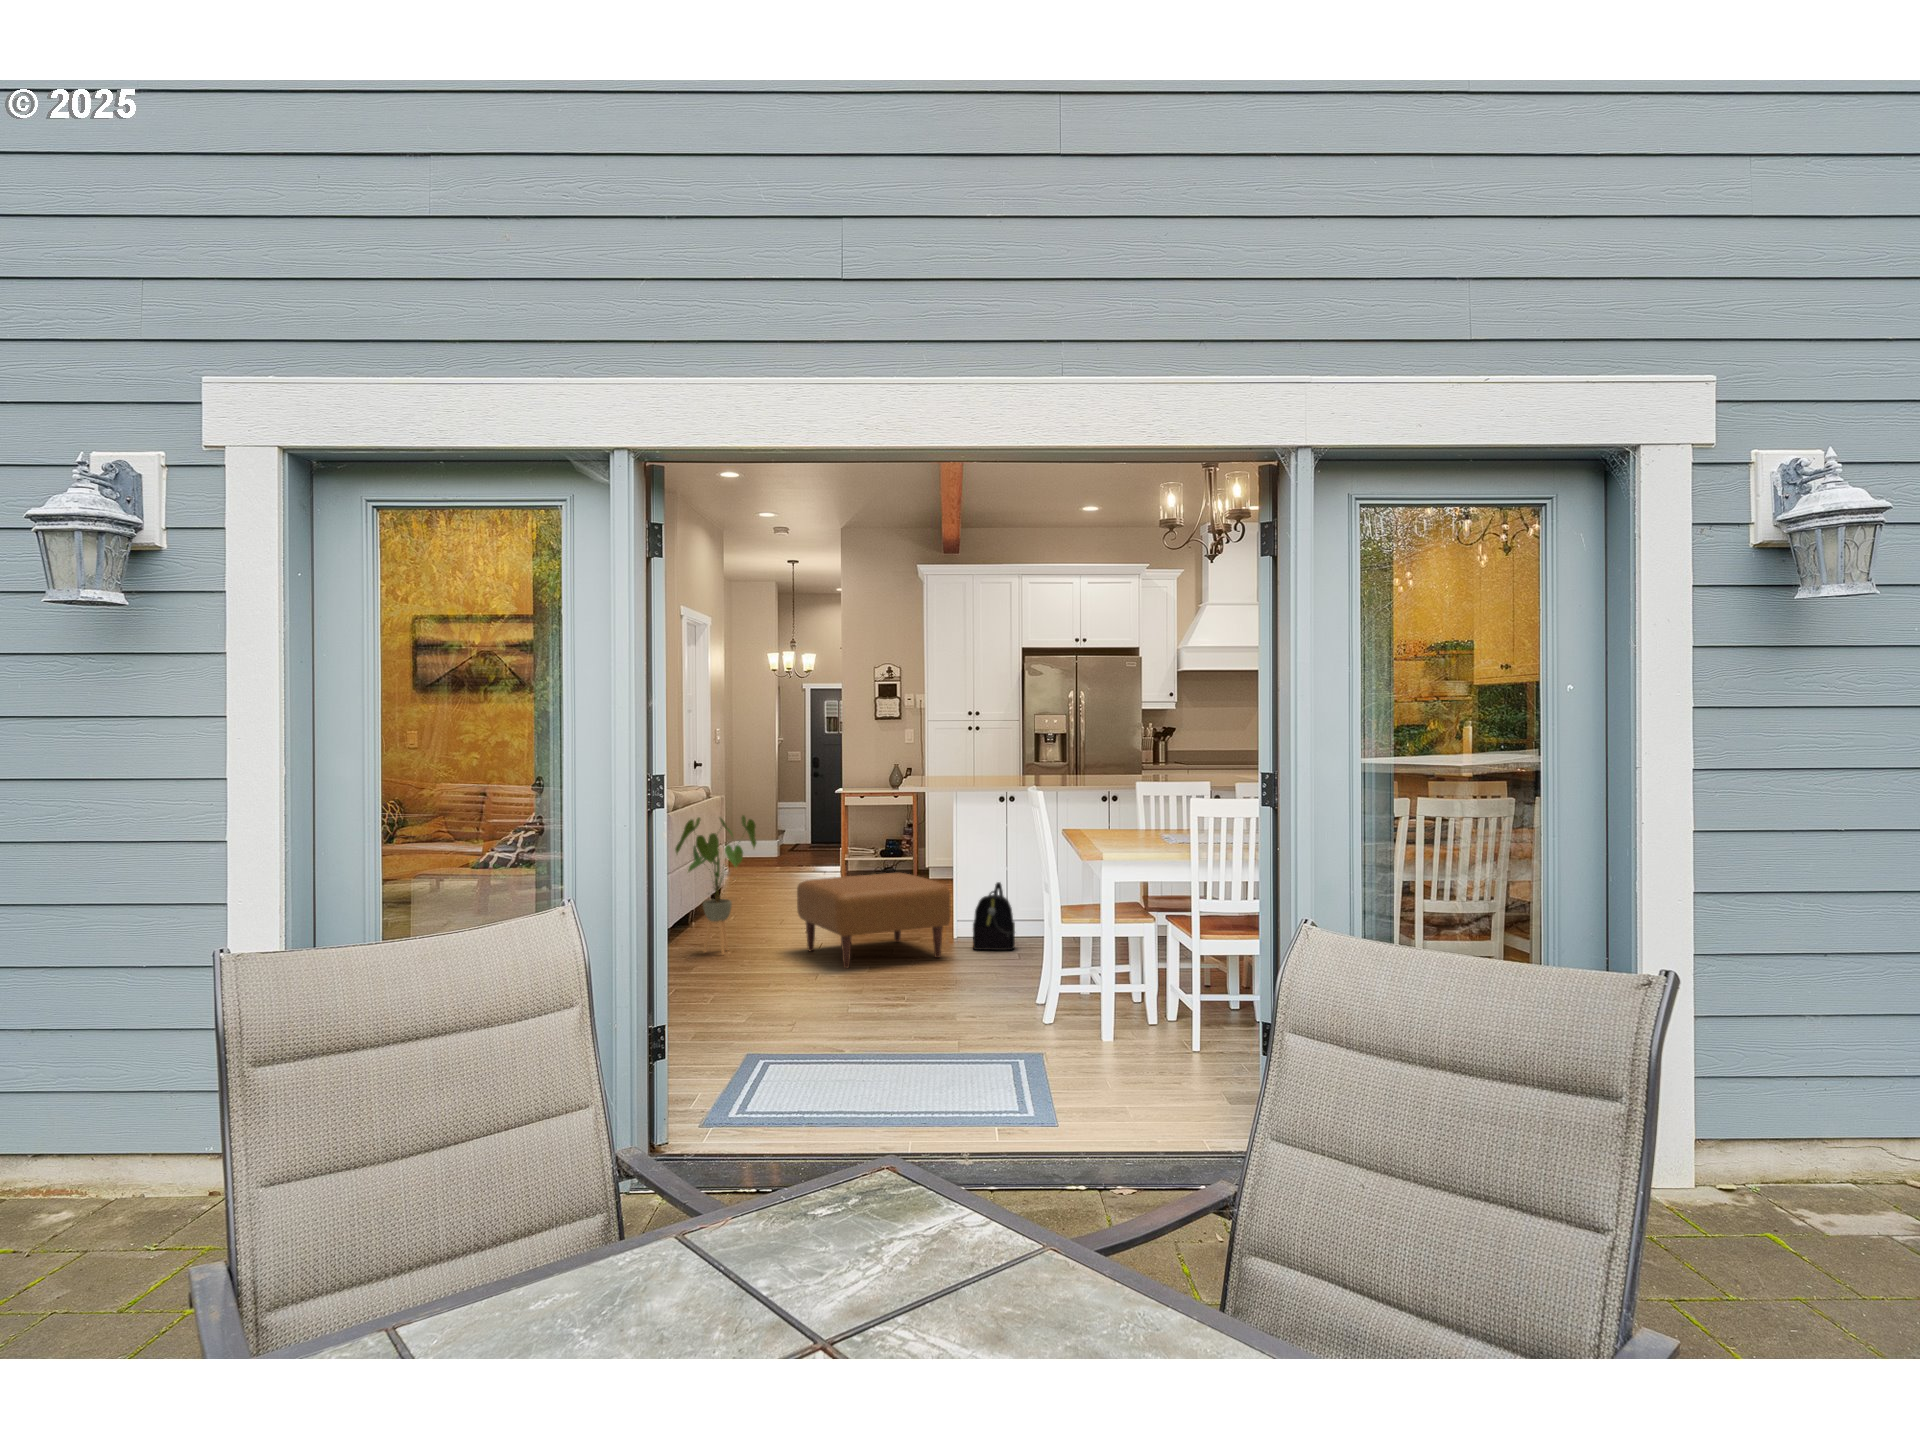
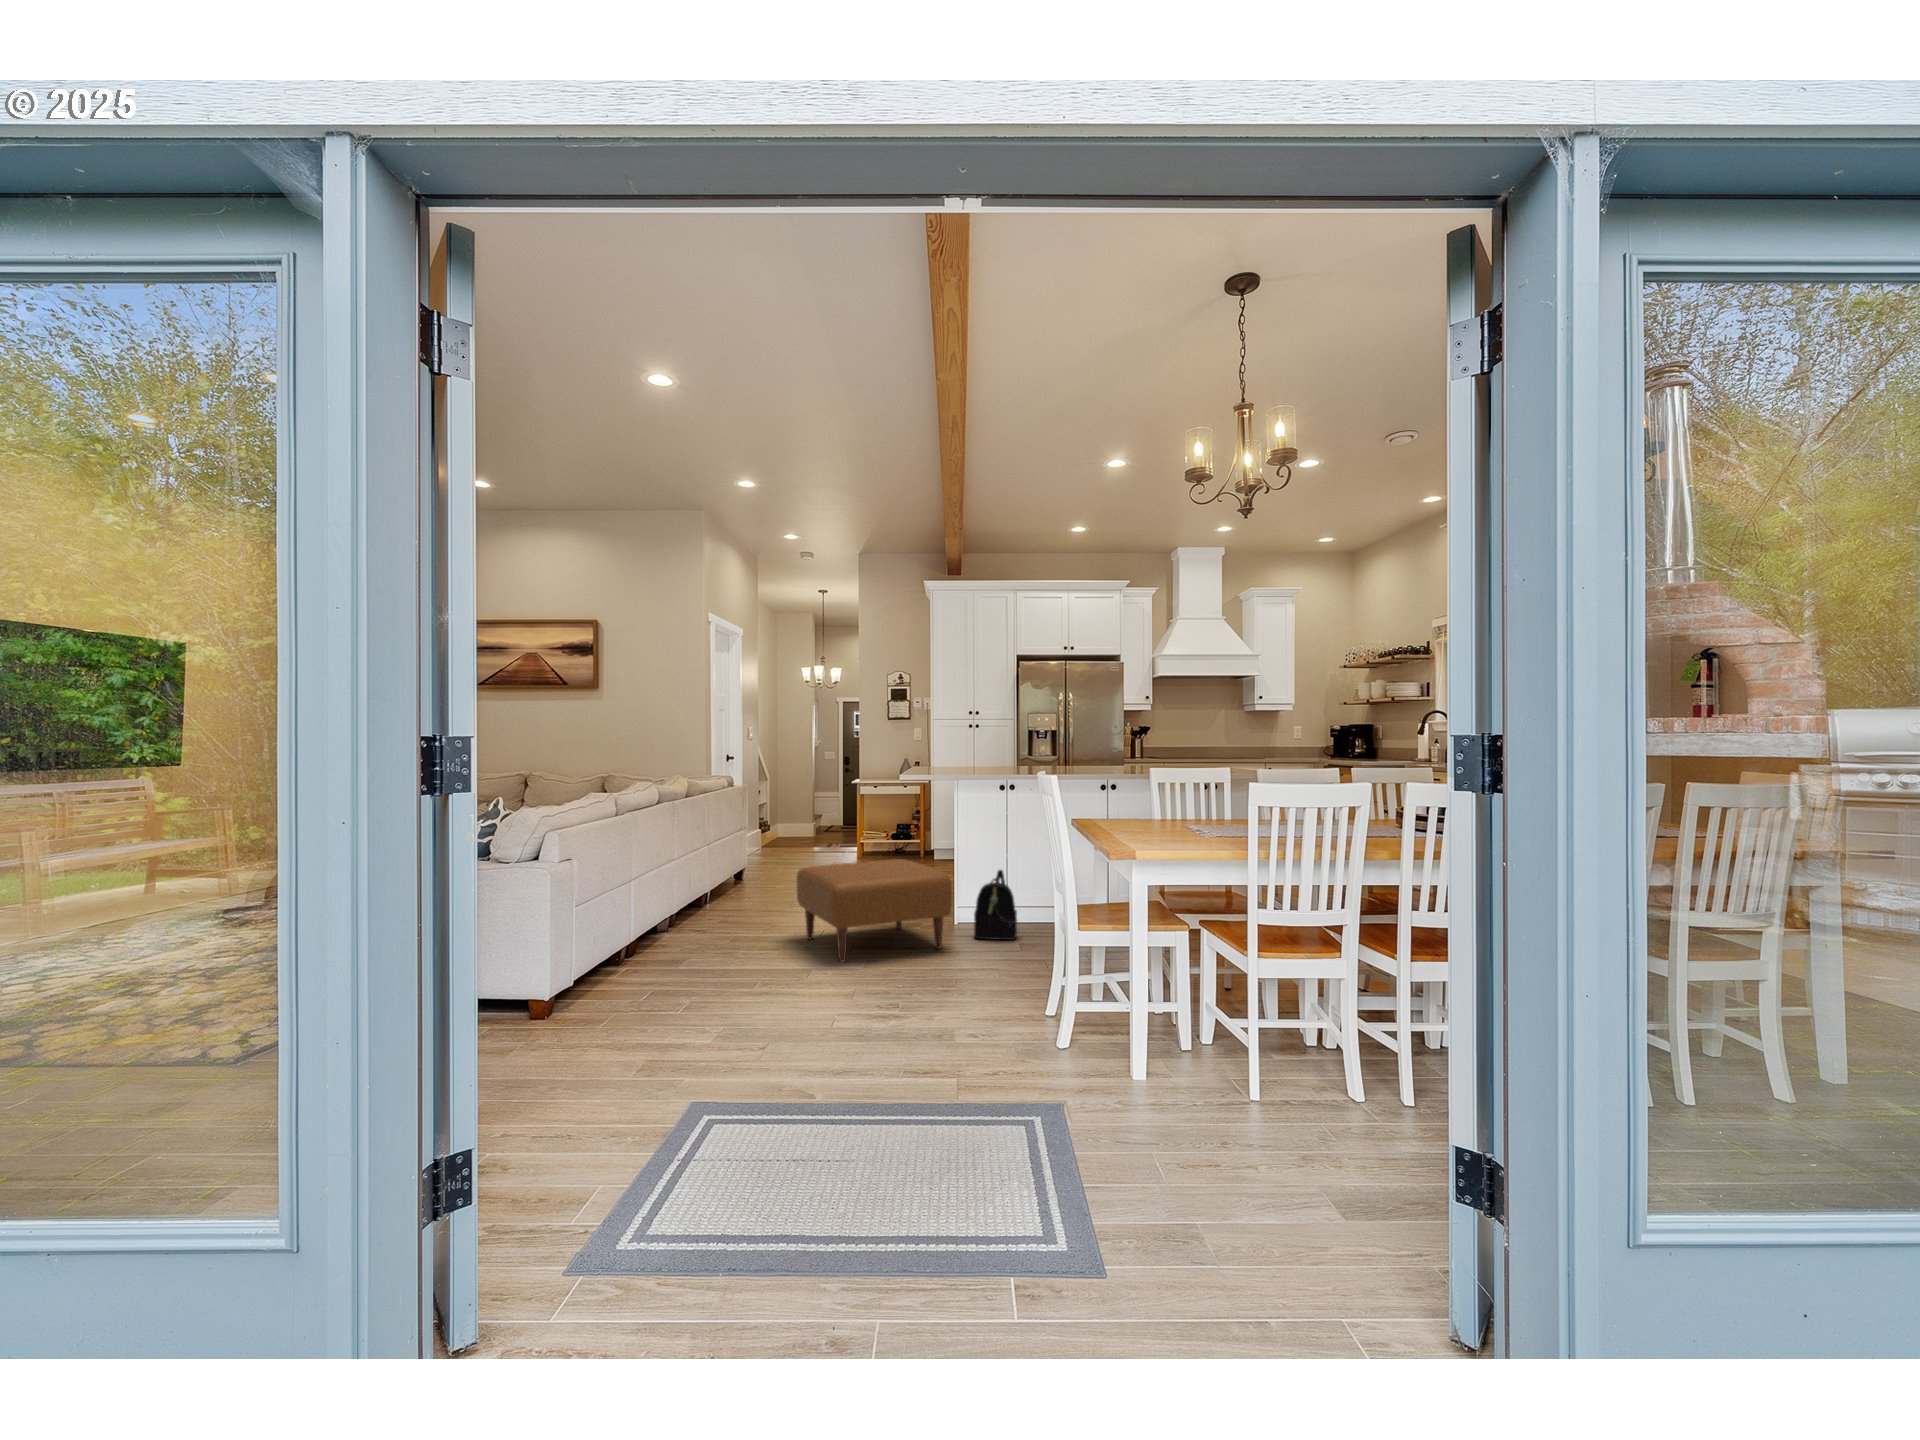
house plant: present [675,815,756,955] -> none [675,800,759,943]

